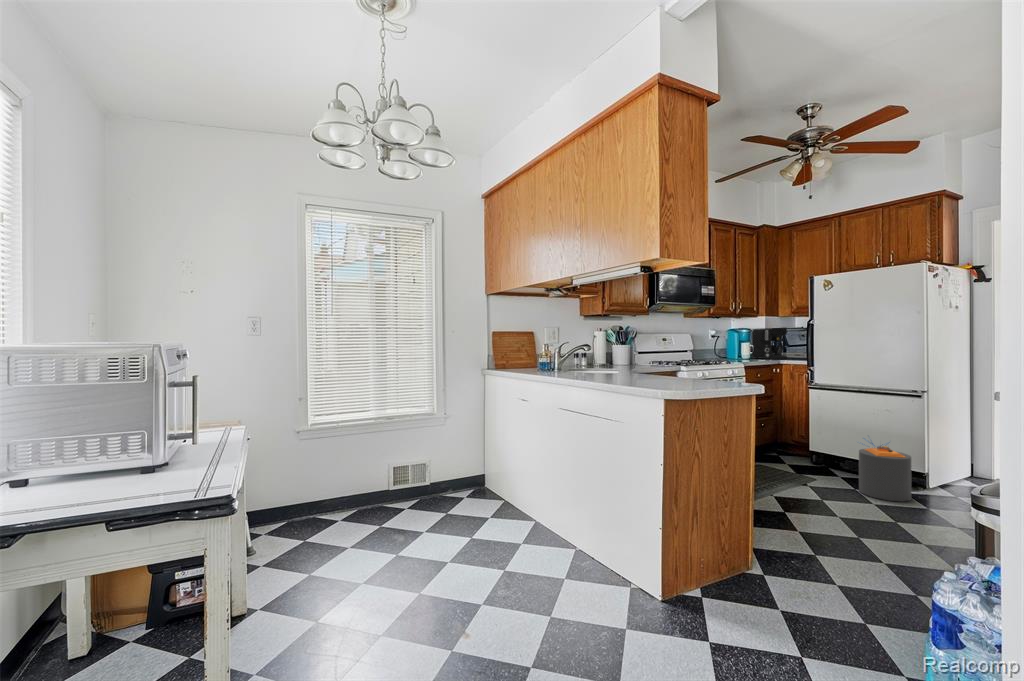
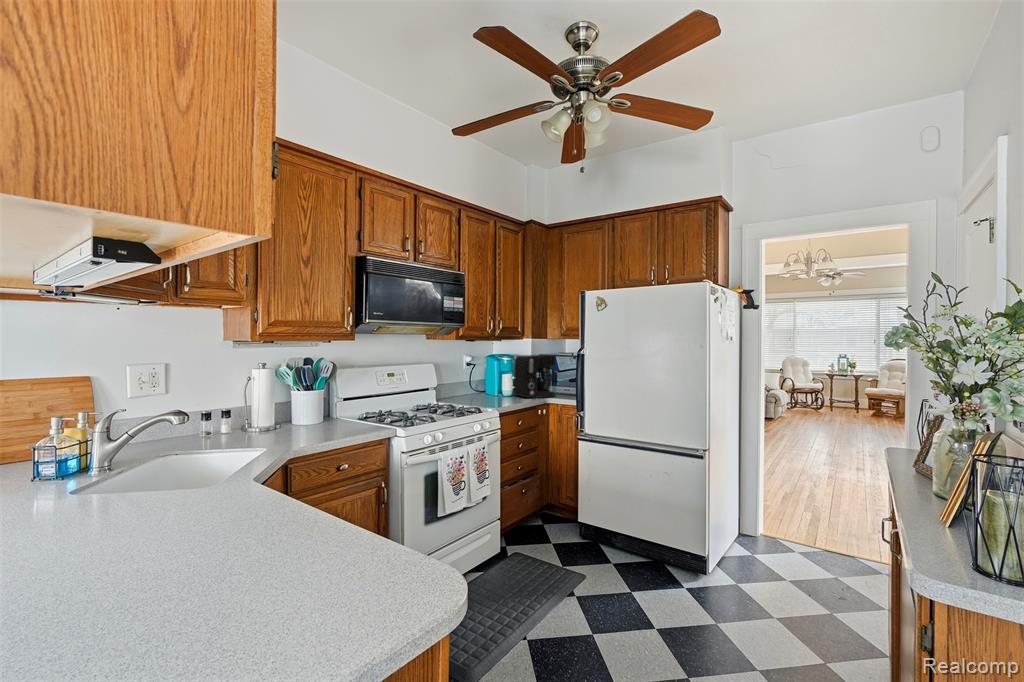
trash can: present [859,441,911,501] -> none [631,516,696,618]

